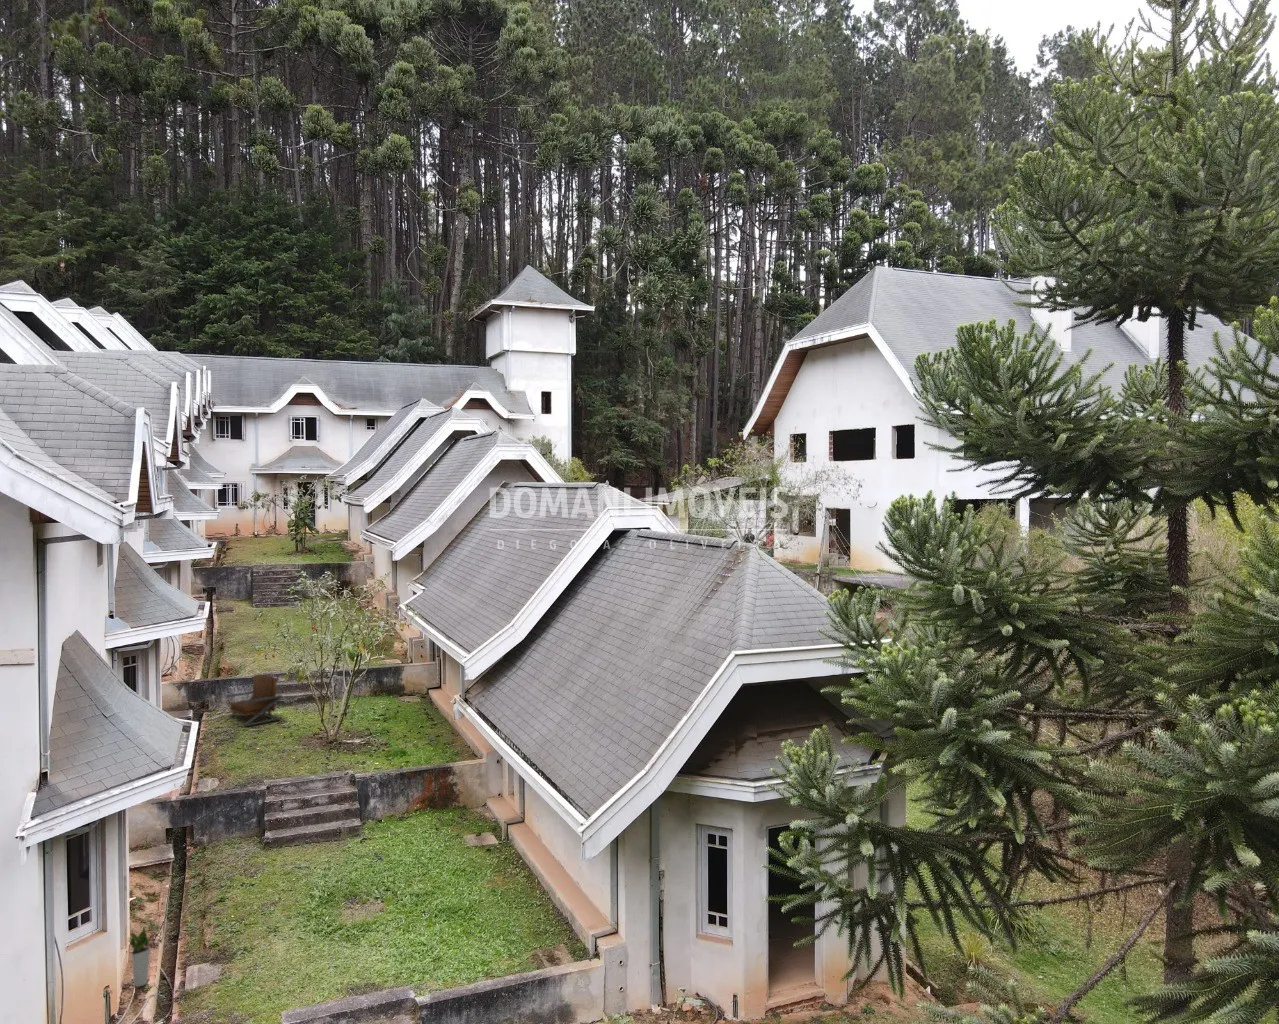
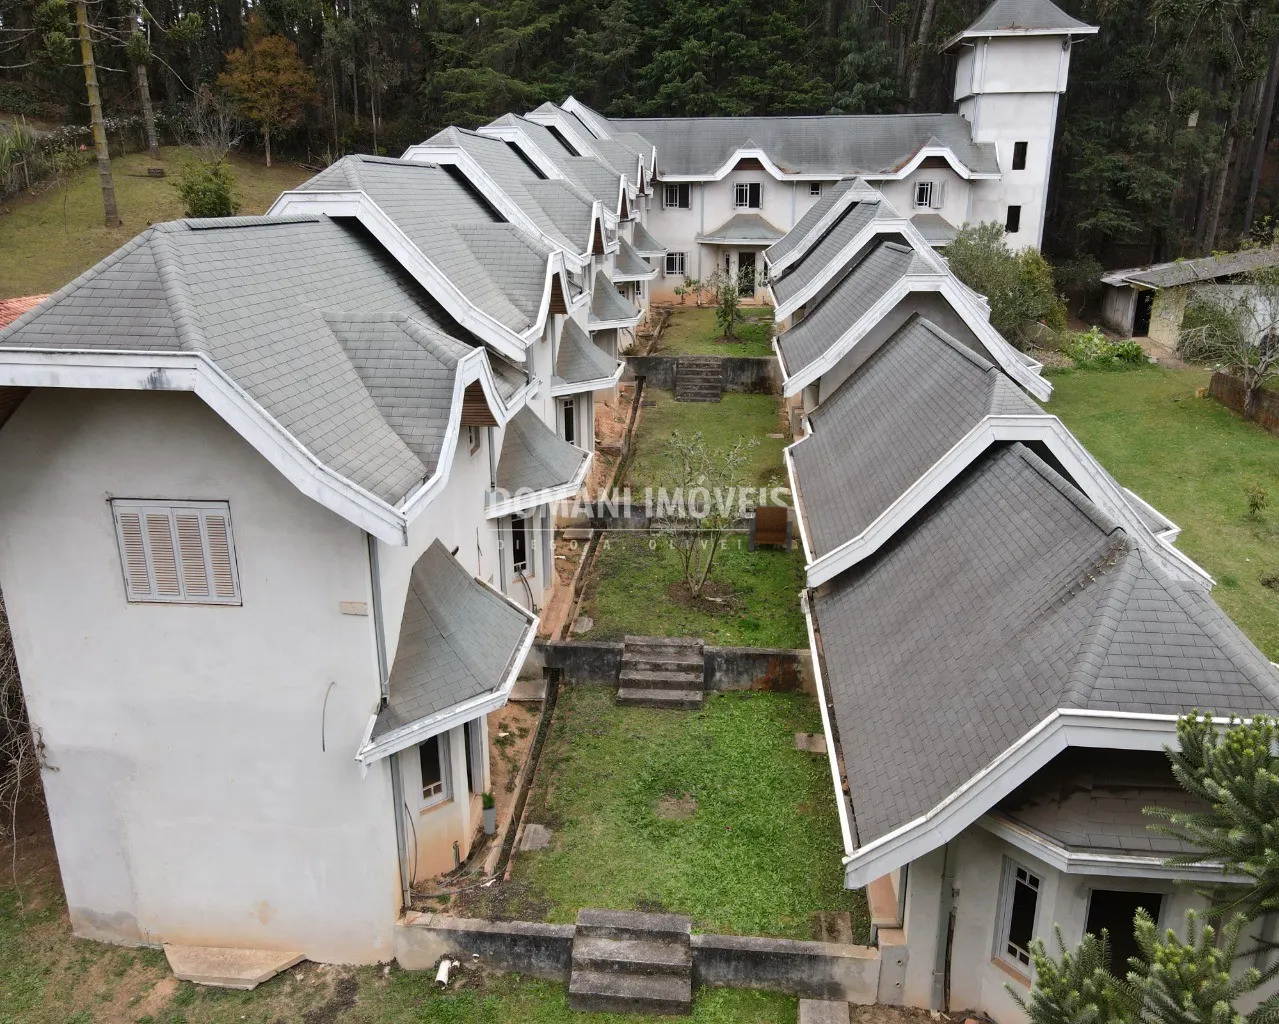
lounge chair: present [227,674,282,726] -> present [749,505,793,553]

